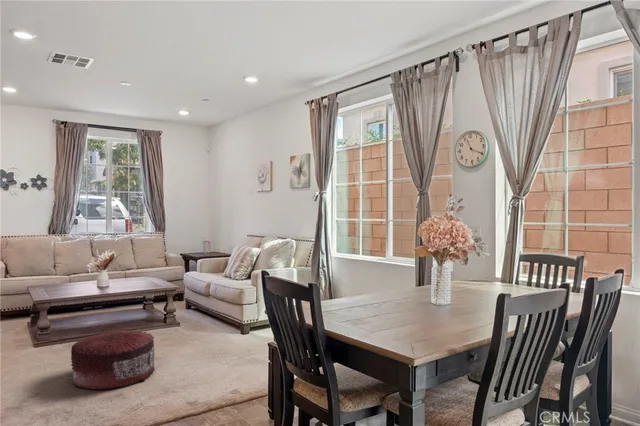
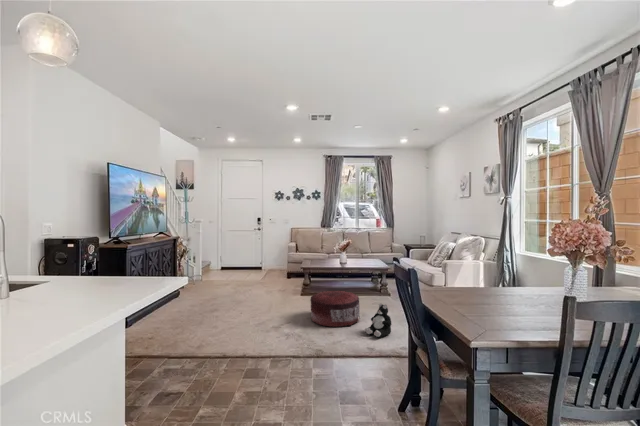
plush toy: none [173,339,210,387] -> present [365,303,391,337]

